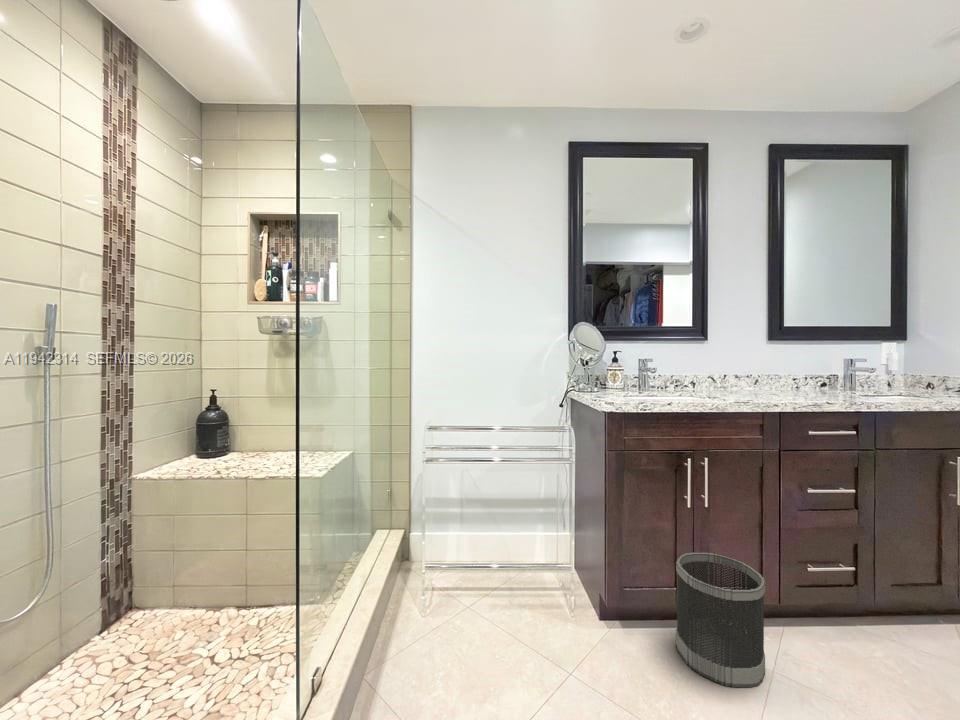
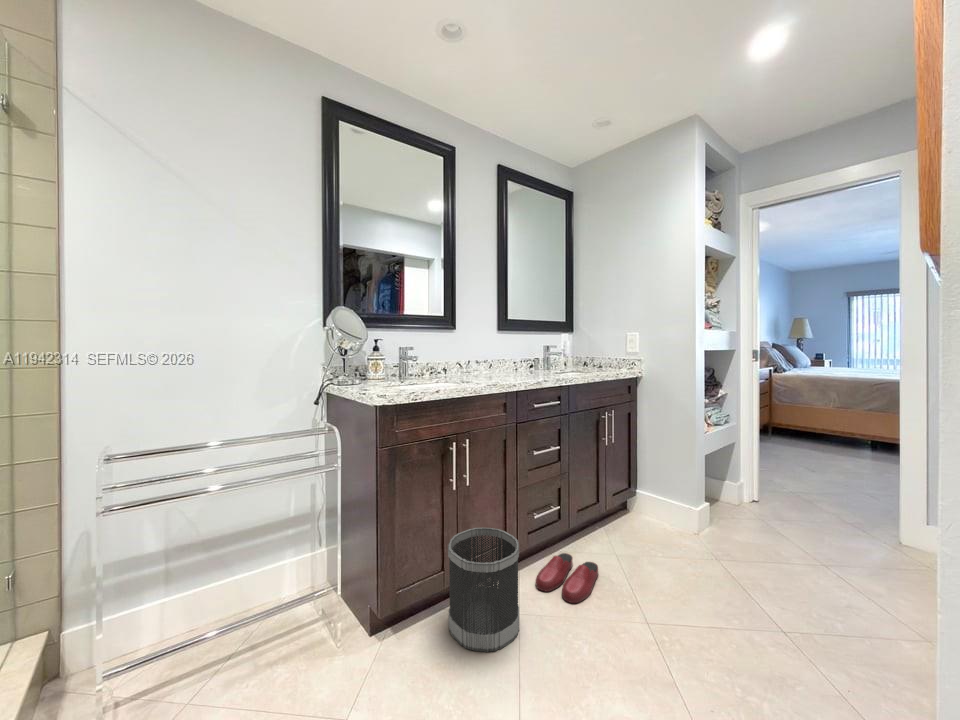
slippers: none [800,626,916,693] -> present [536,553,598,603]

